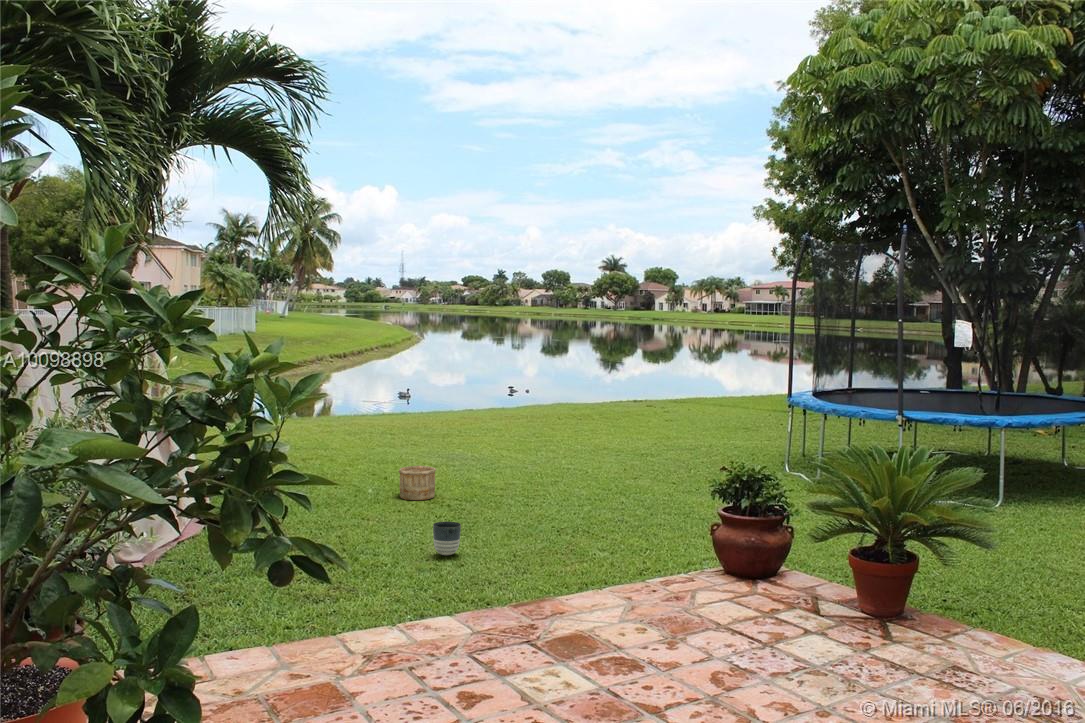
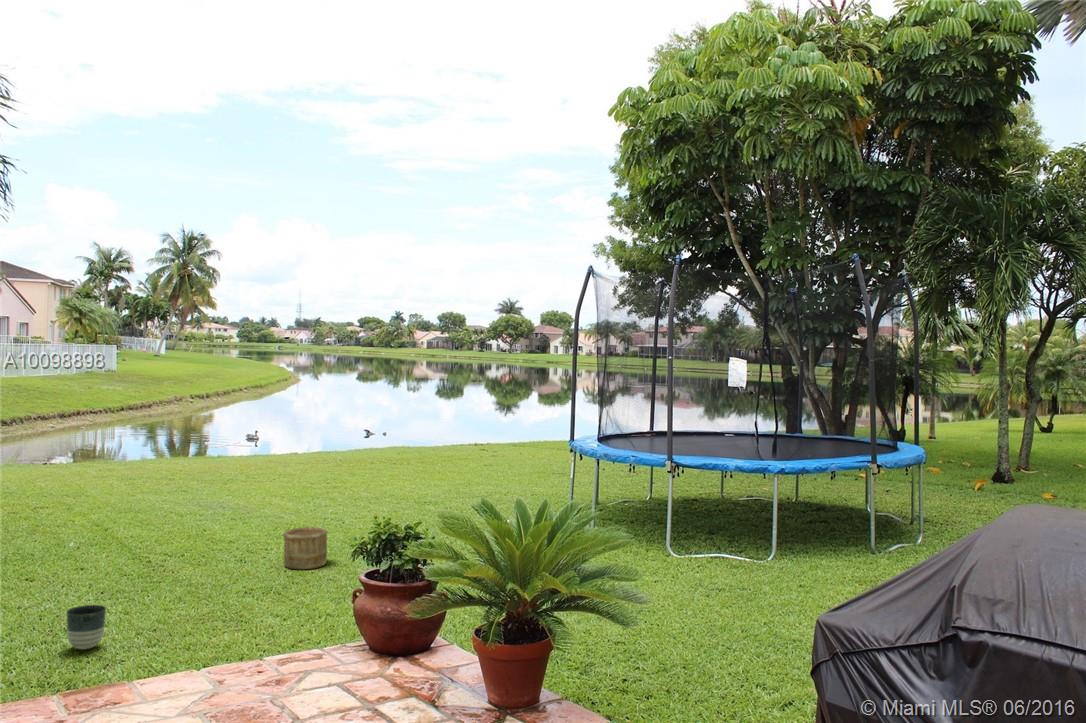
wooden bucket: present [399,466,436,500] -> present [283,527,328,569]

